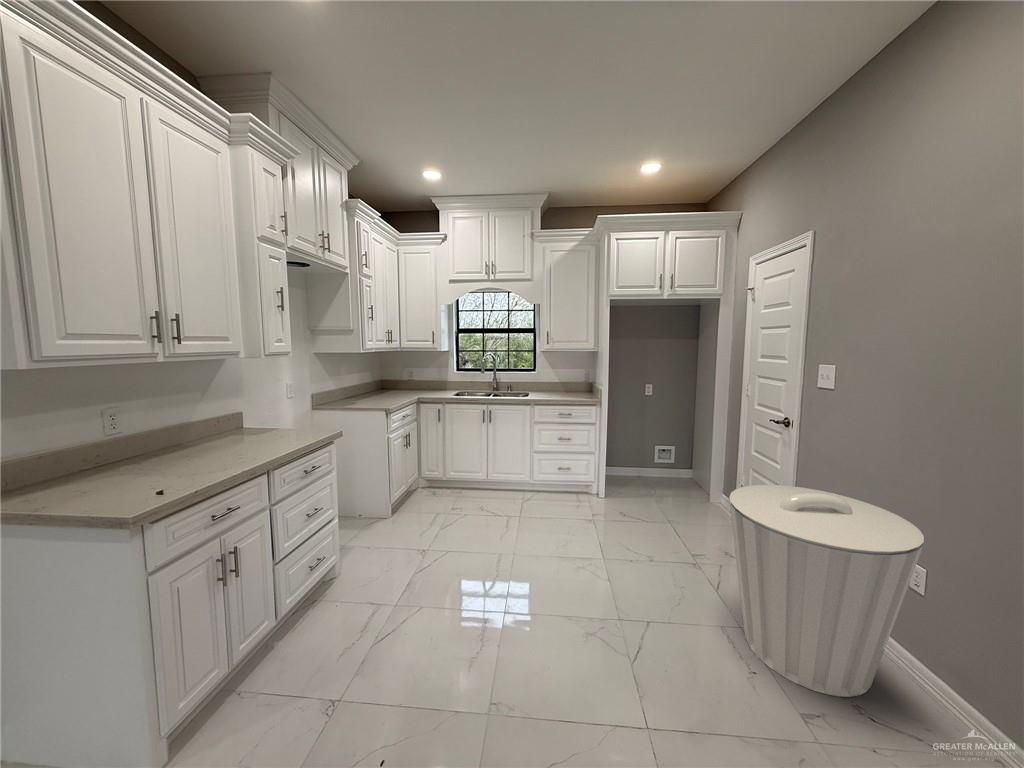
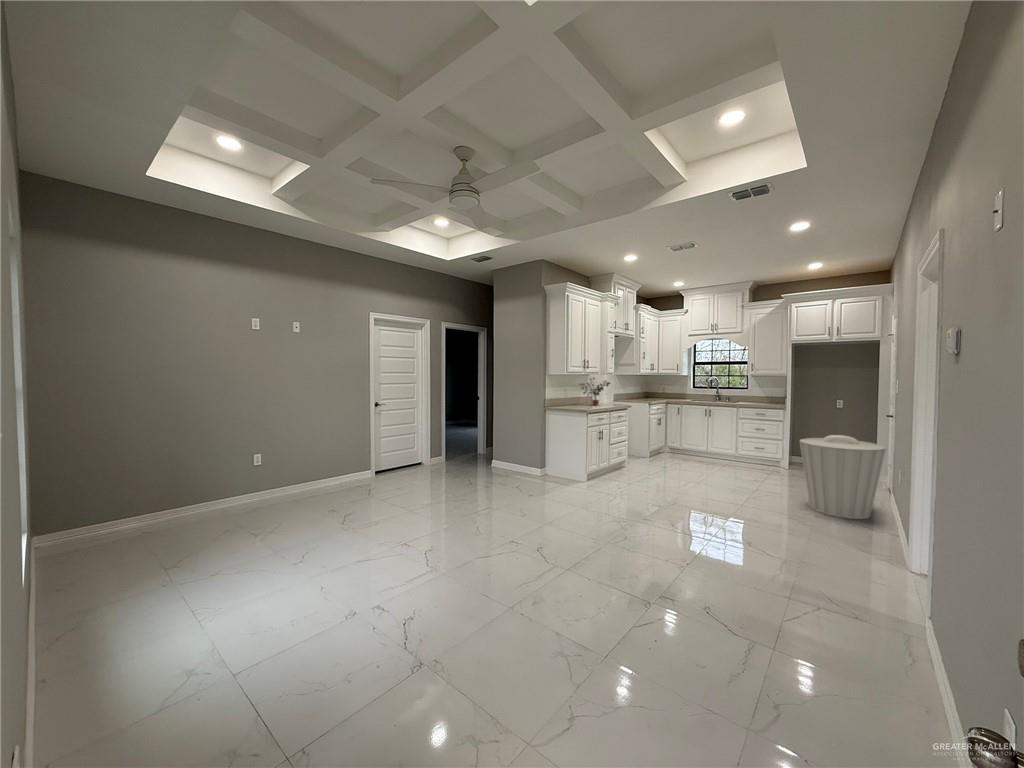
potted plant: none [147,367,270,455] -> present [581,378,610,406]

